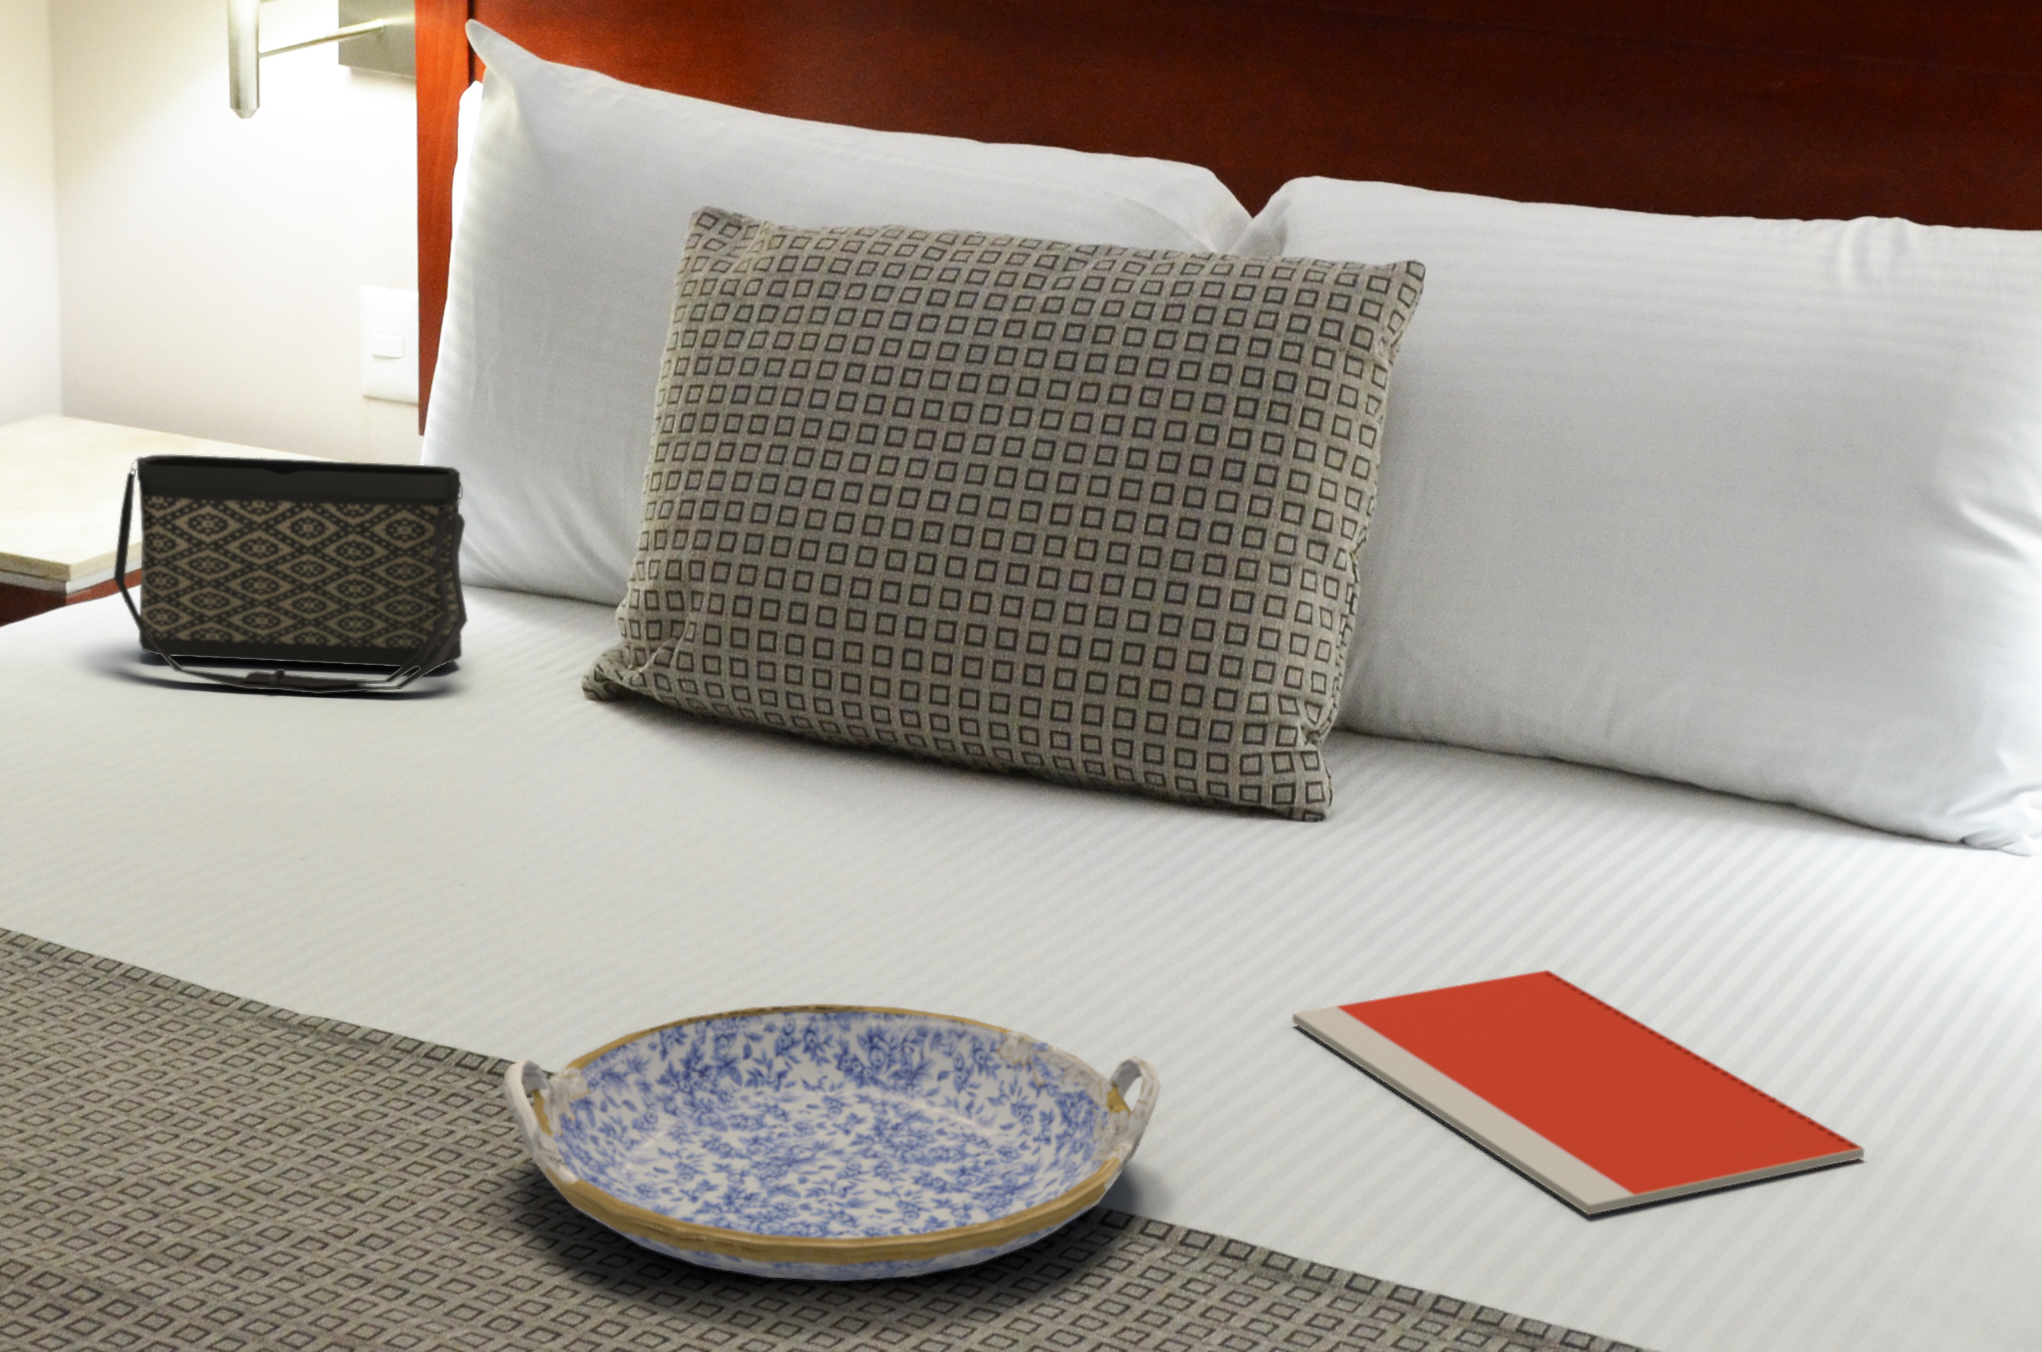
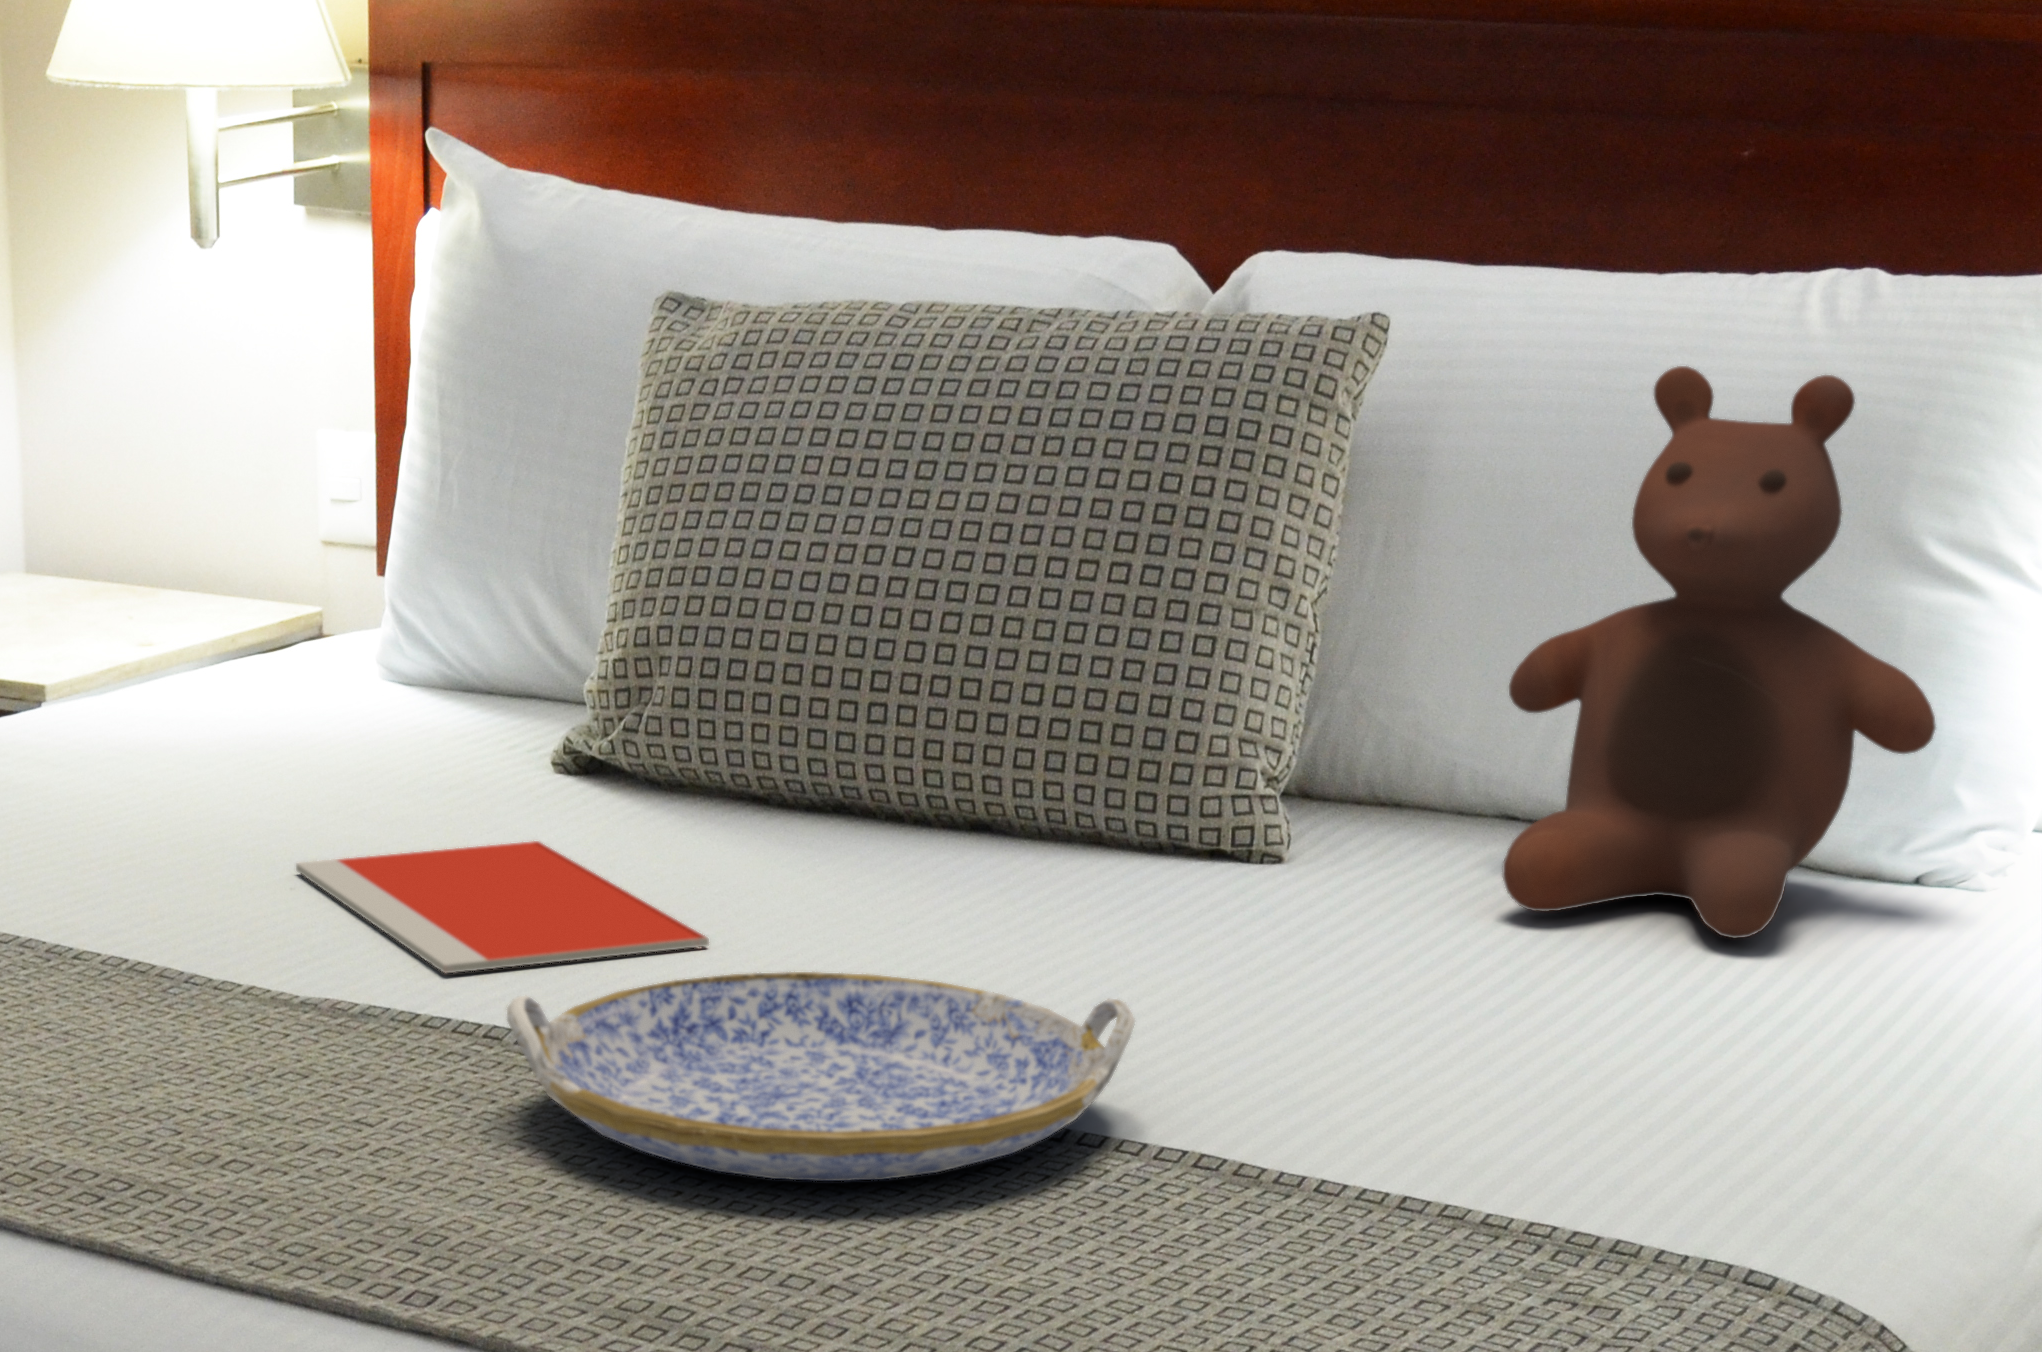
stuffed bear: none [1546,344,1970,926] -> present [1503,366,1936,939]
handbag: present [114,454,467,694] -> none [97,544,438,770]
notebook: present [1292,970,1864,1214] -> present [296,841,709,973]

